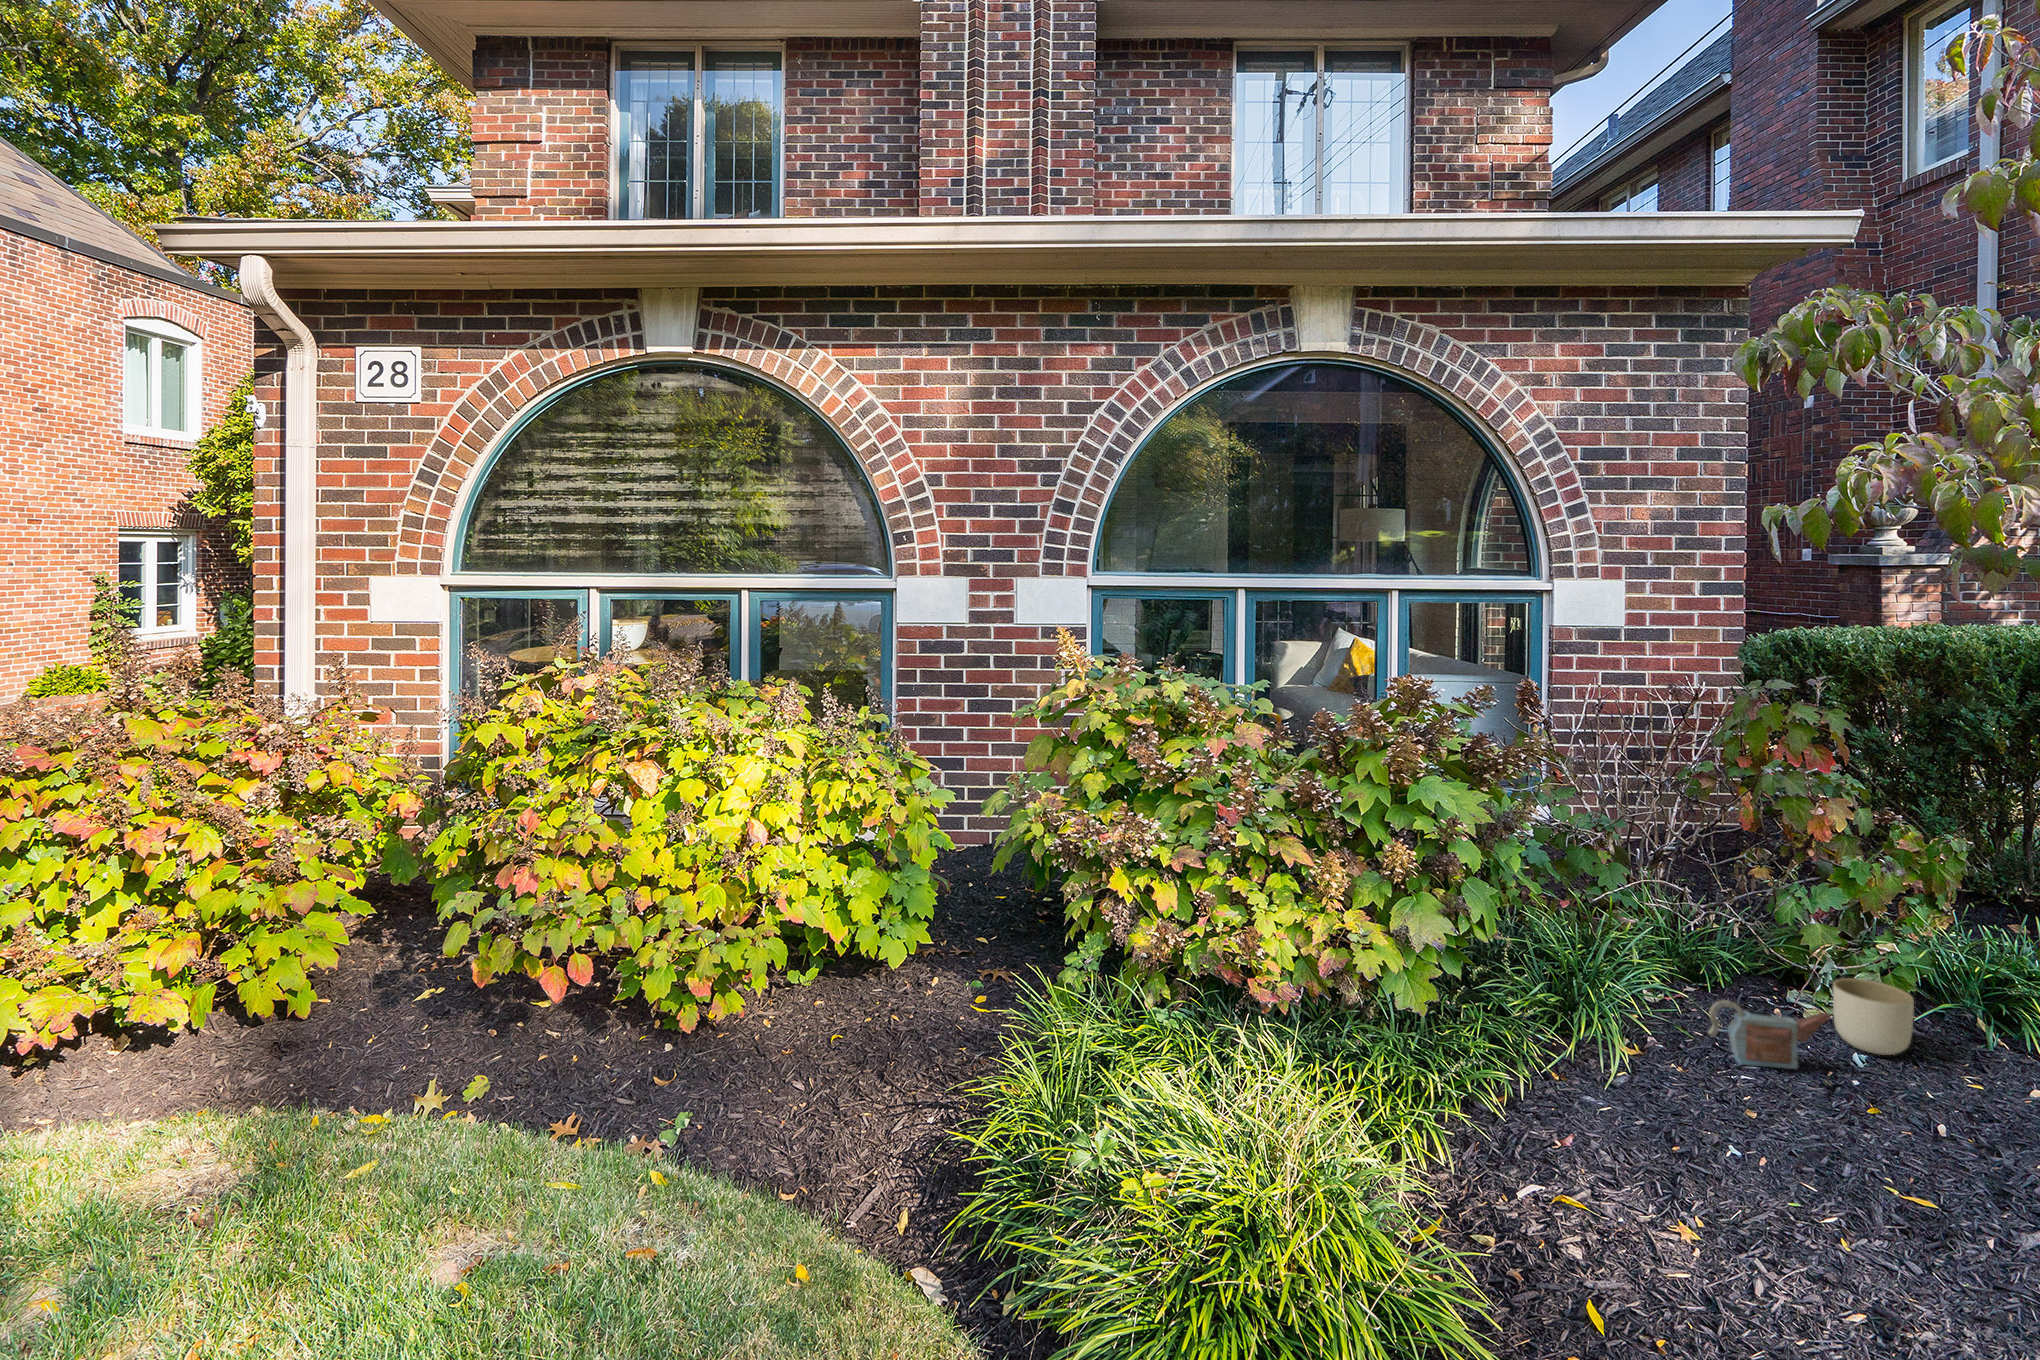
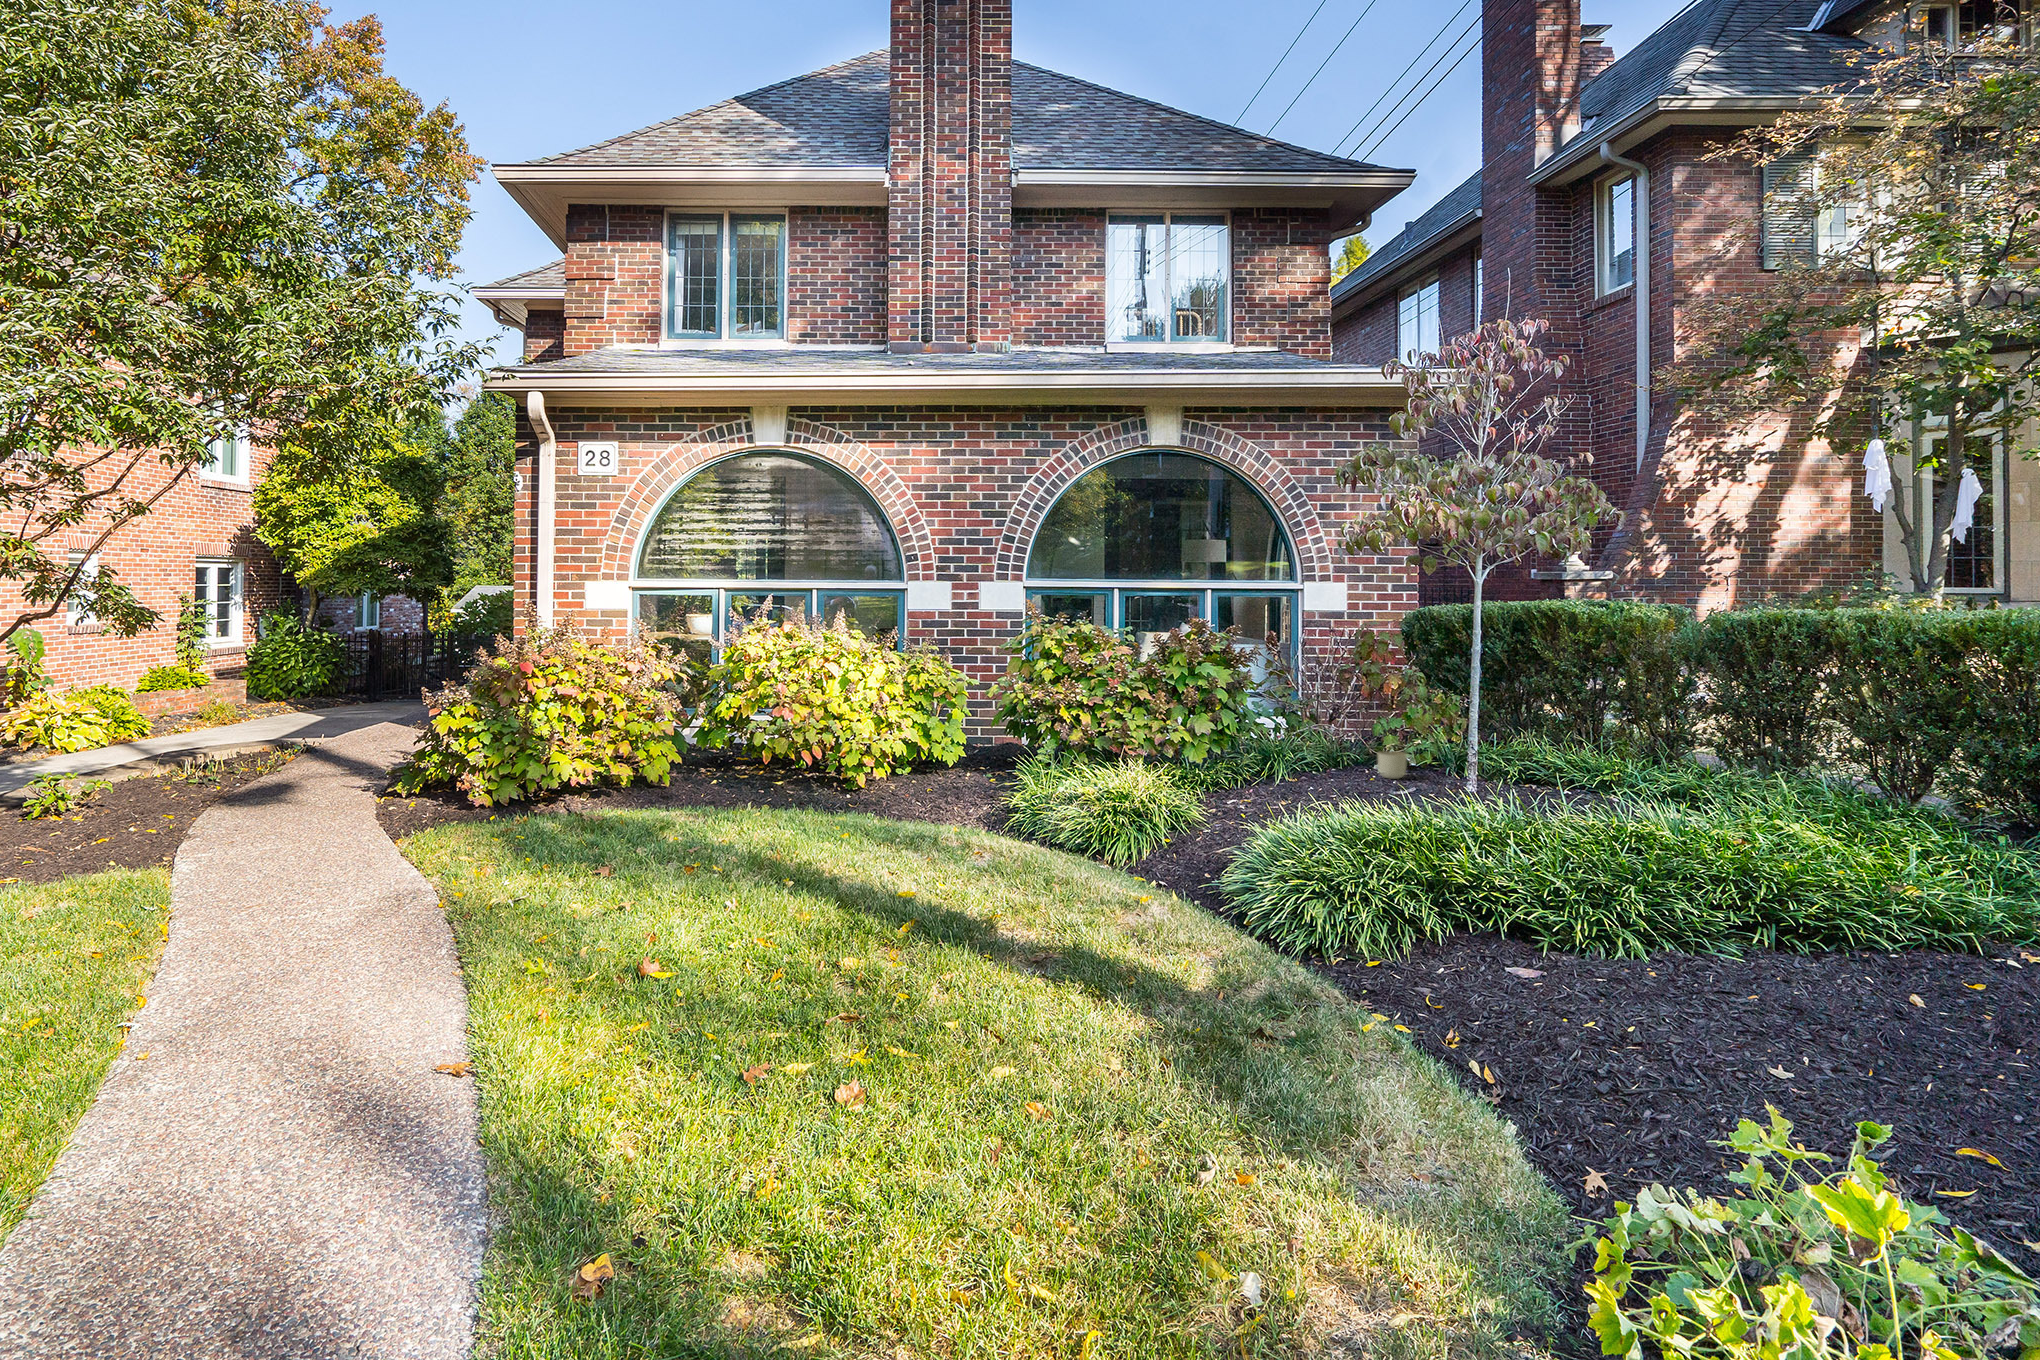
watering can: present [1709,1000,1831,1069] -> none [1321,755,1369,782]

